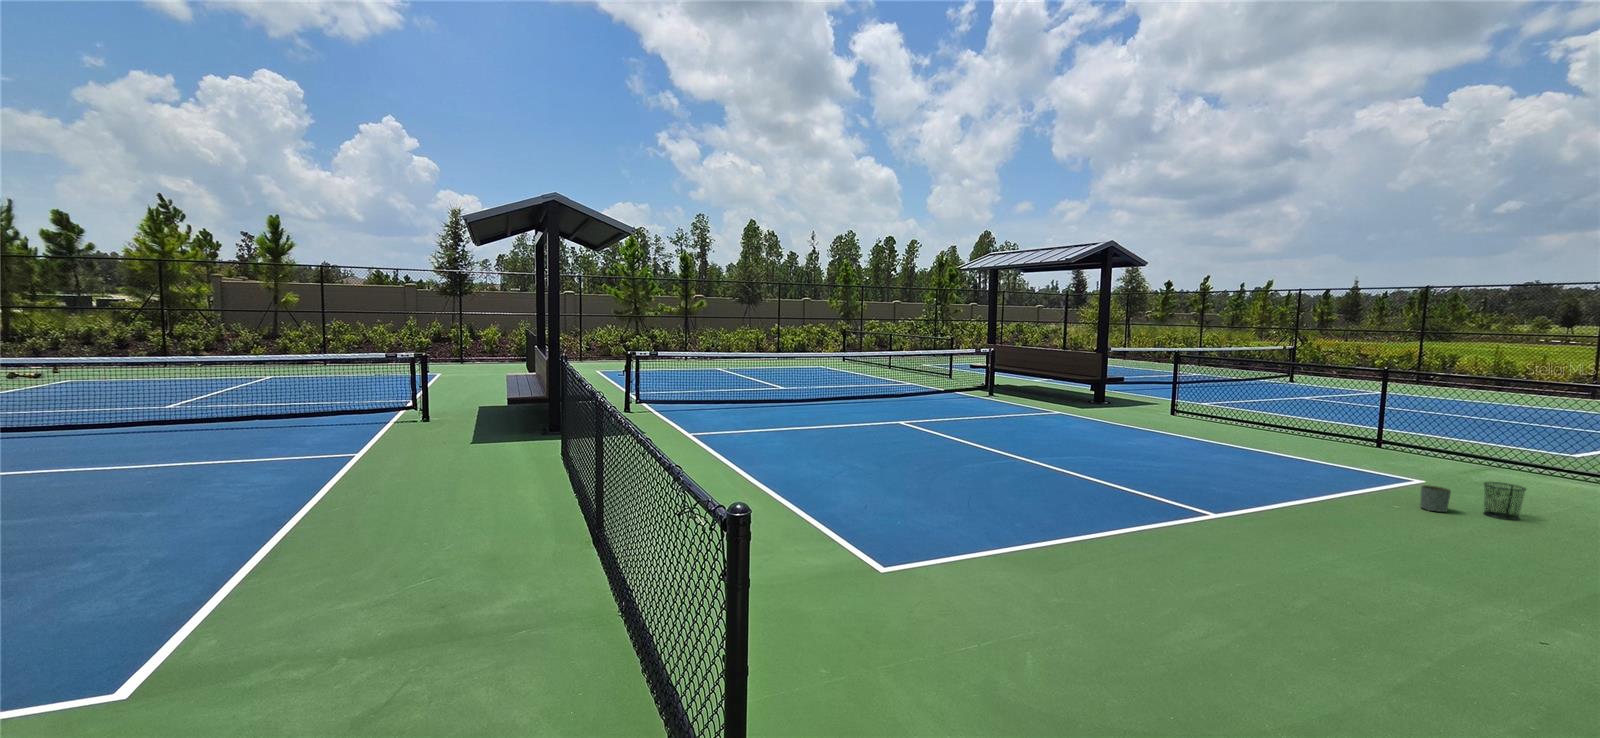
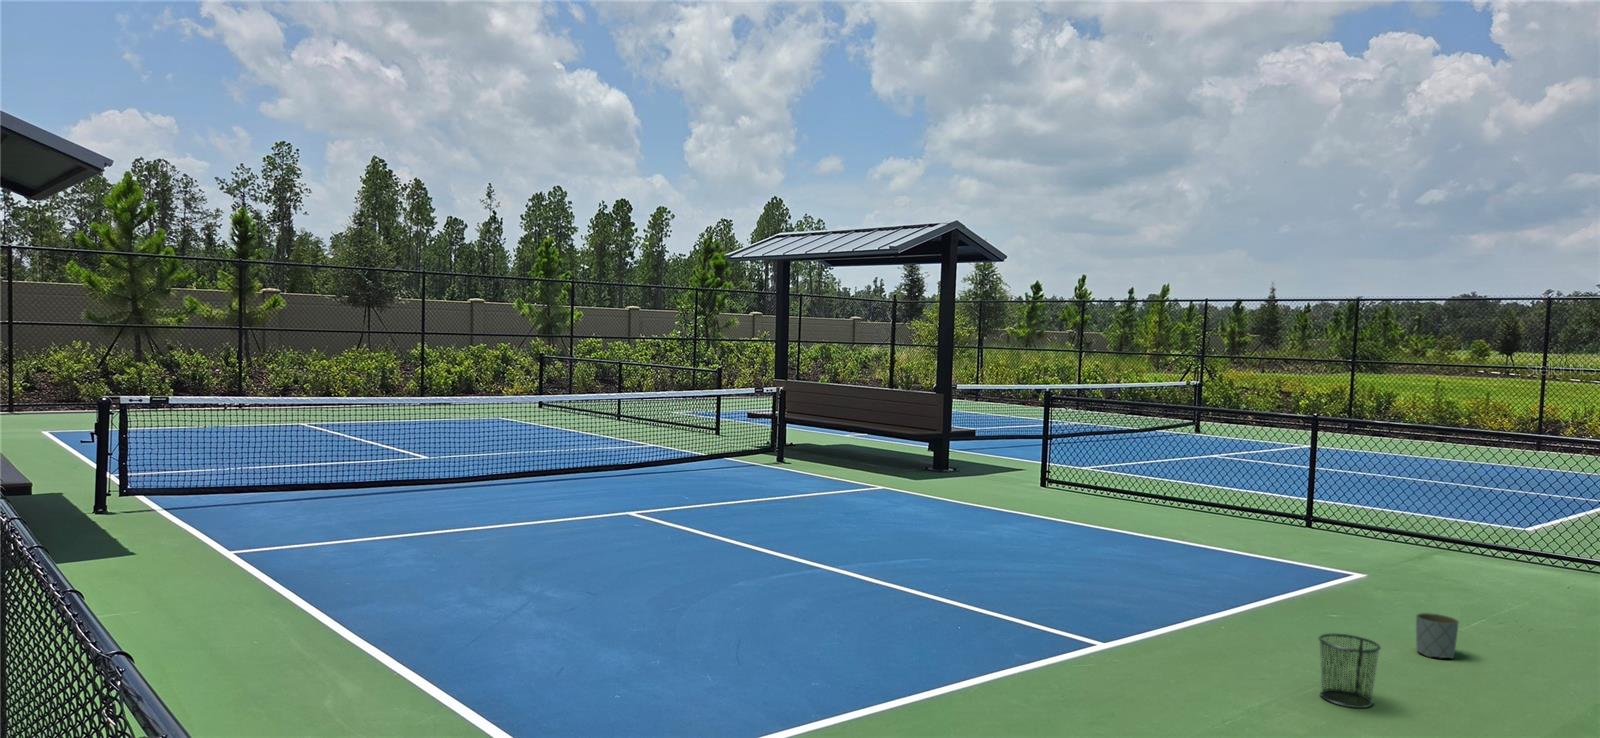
waste bin: present [1484,482,1526,520] -> present [1319,634,1380,708]

